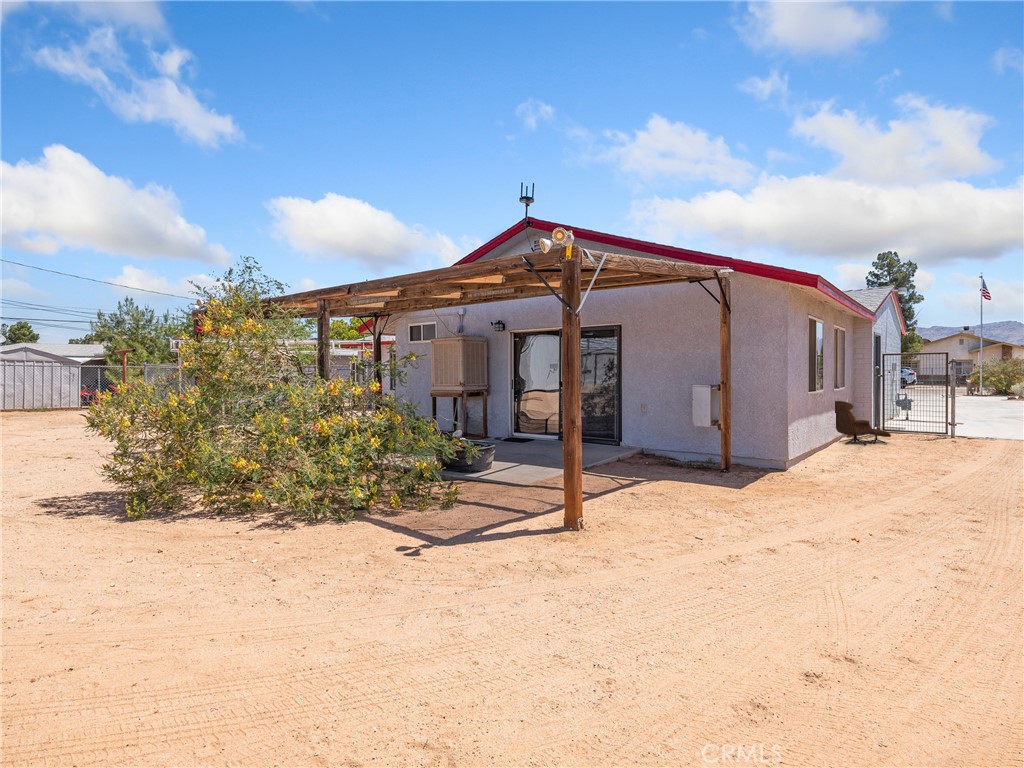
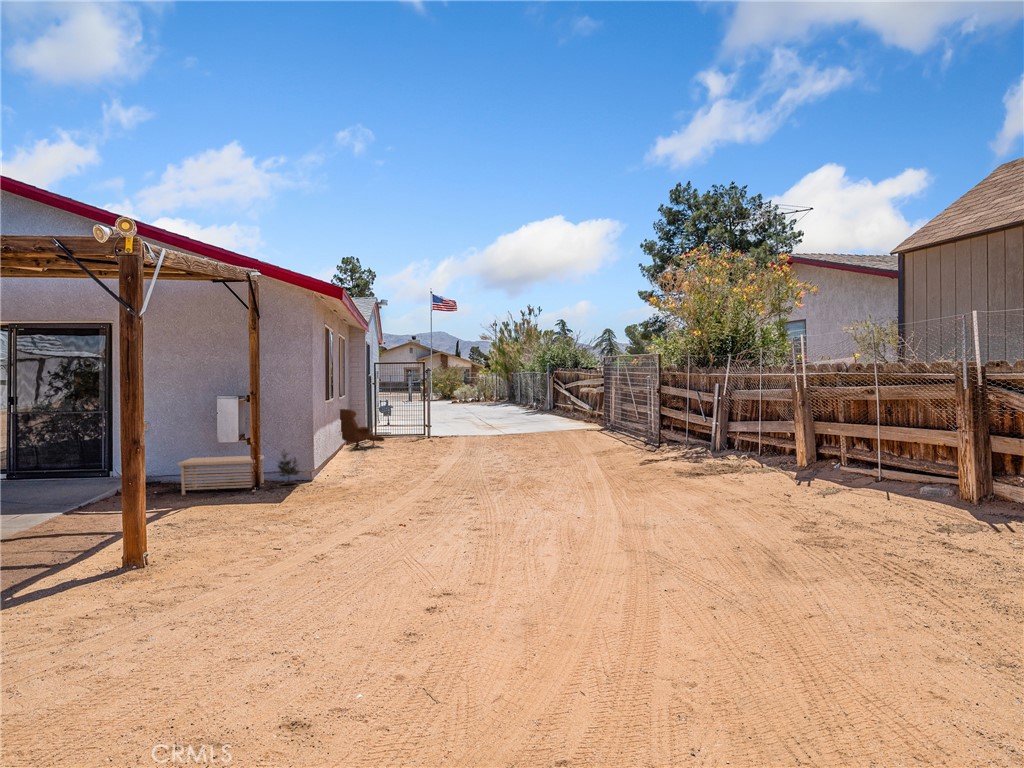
potted tree: none [746,436,772,475] -> present [278,454,299,488]
storage bench: none [660,437,736,474] -> present [178,455,264,495]

